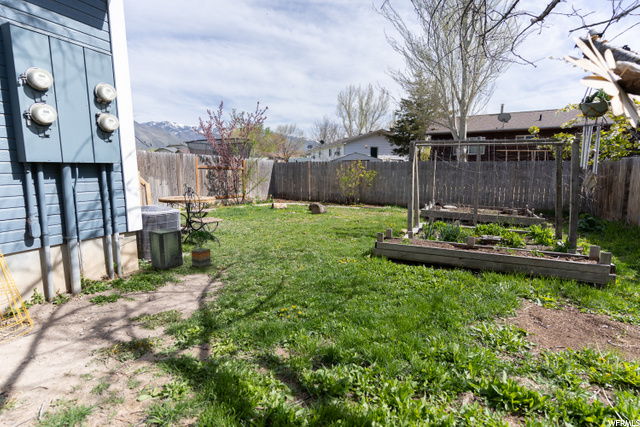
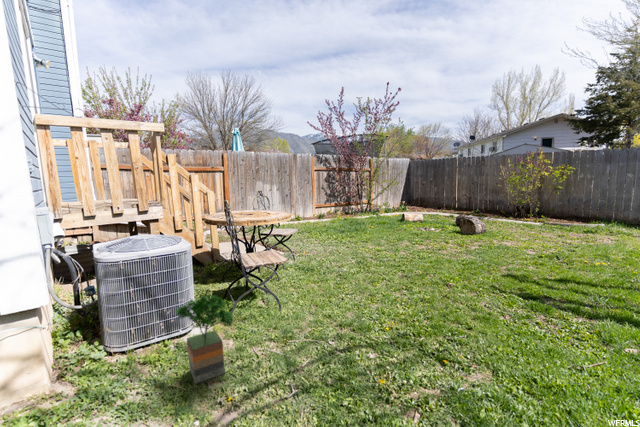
storage box: present [149,228,183,270] -> none [121,280,180,375]

